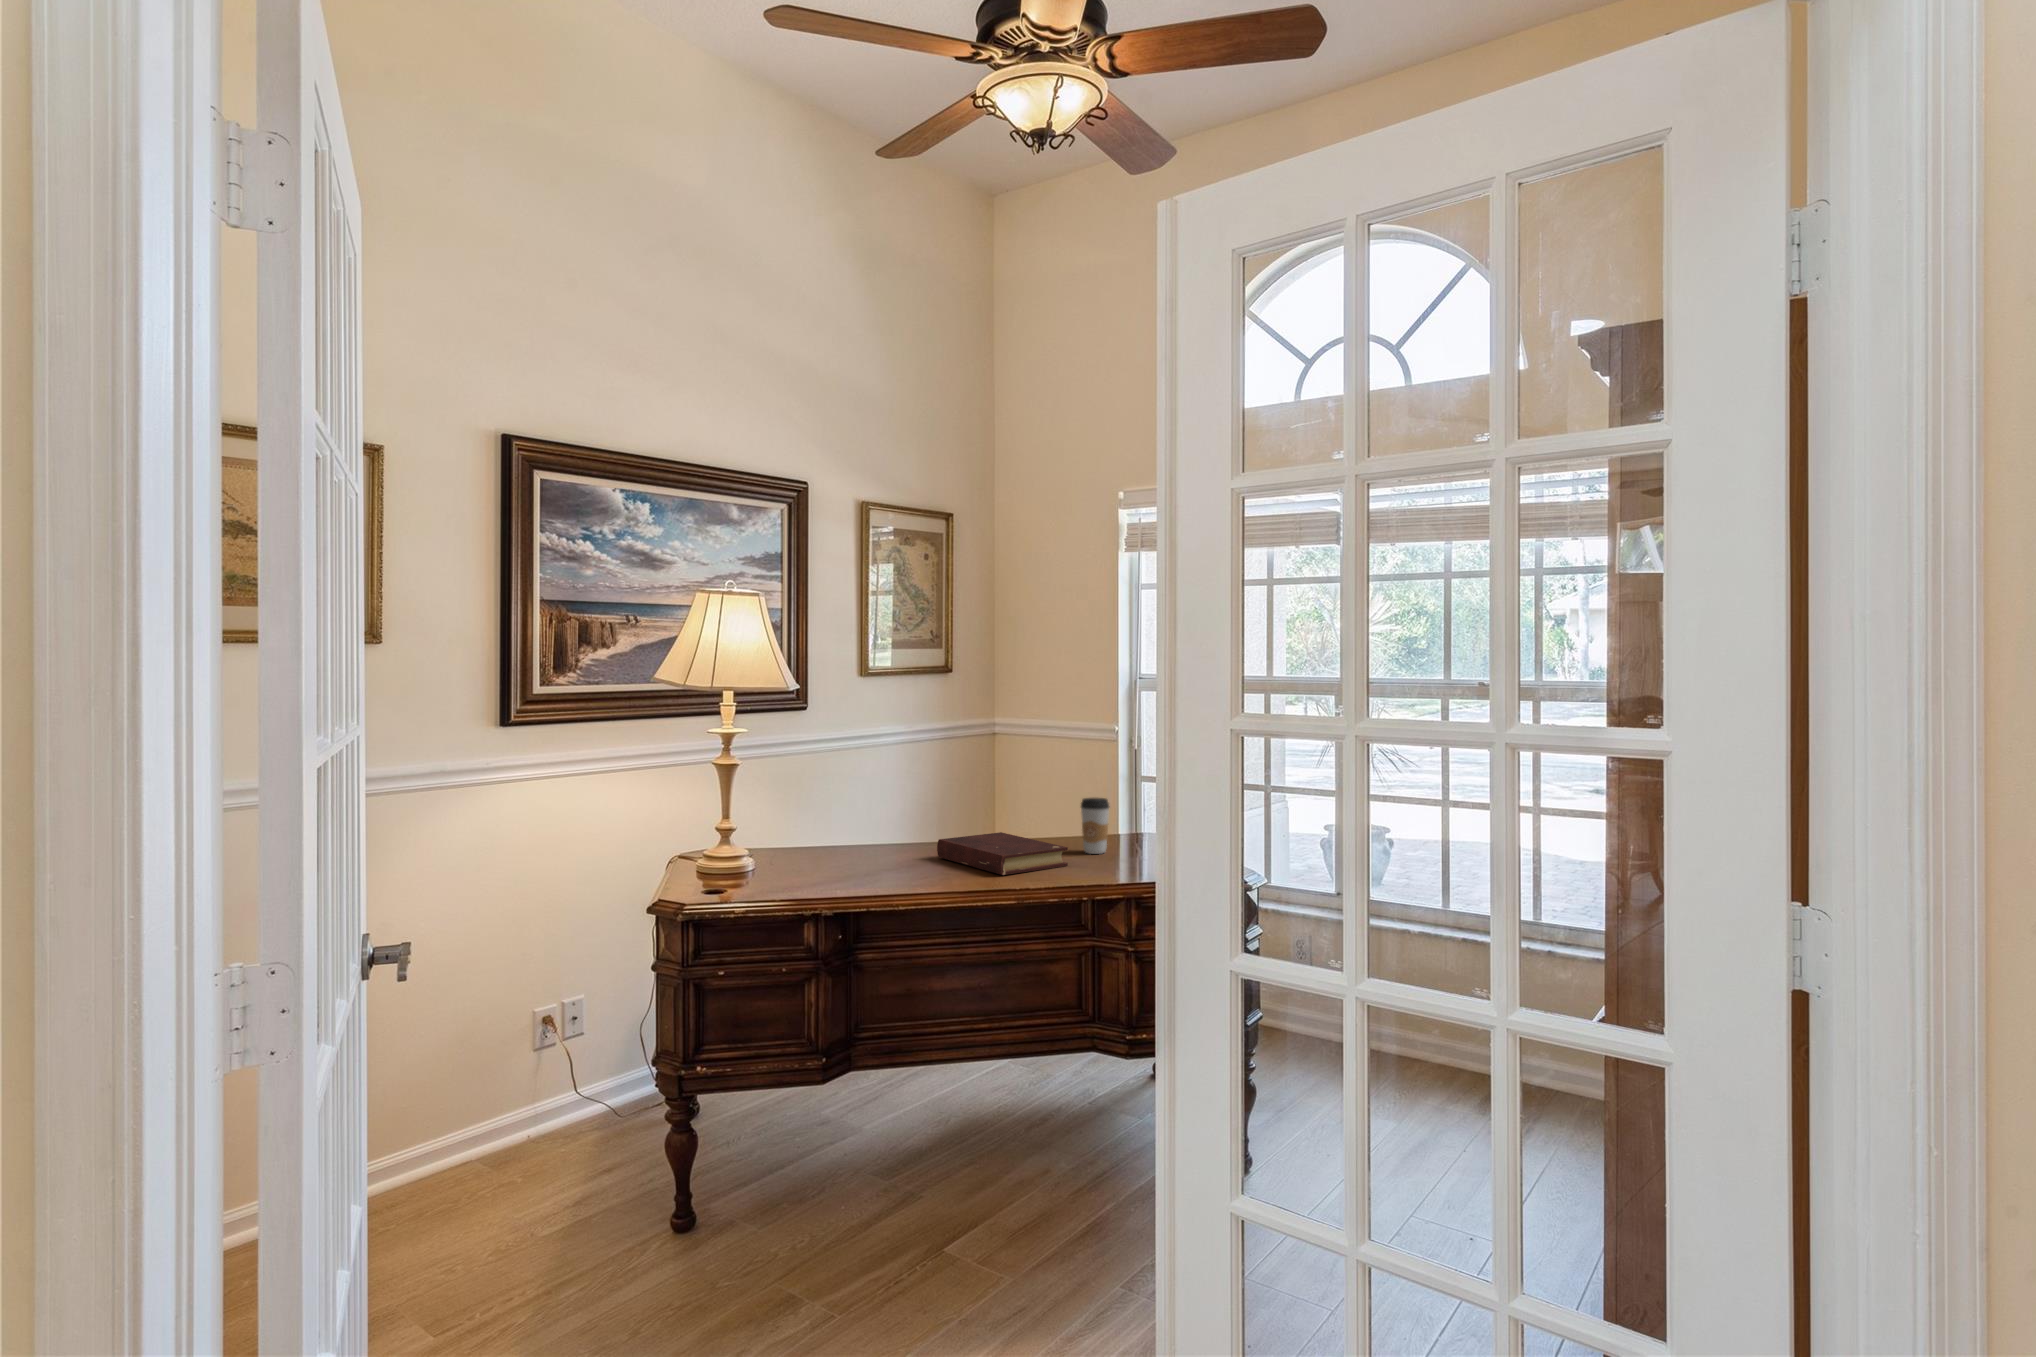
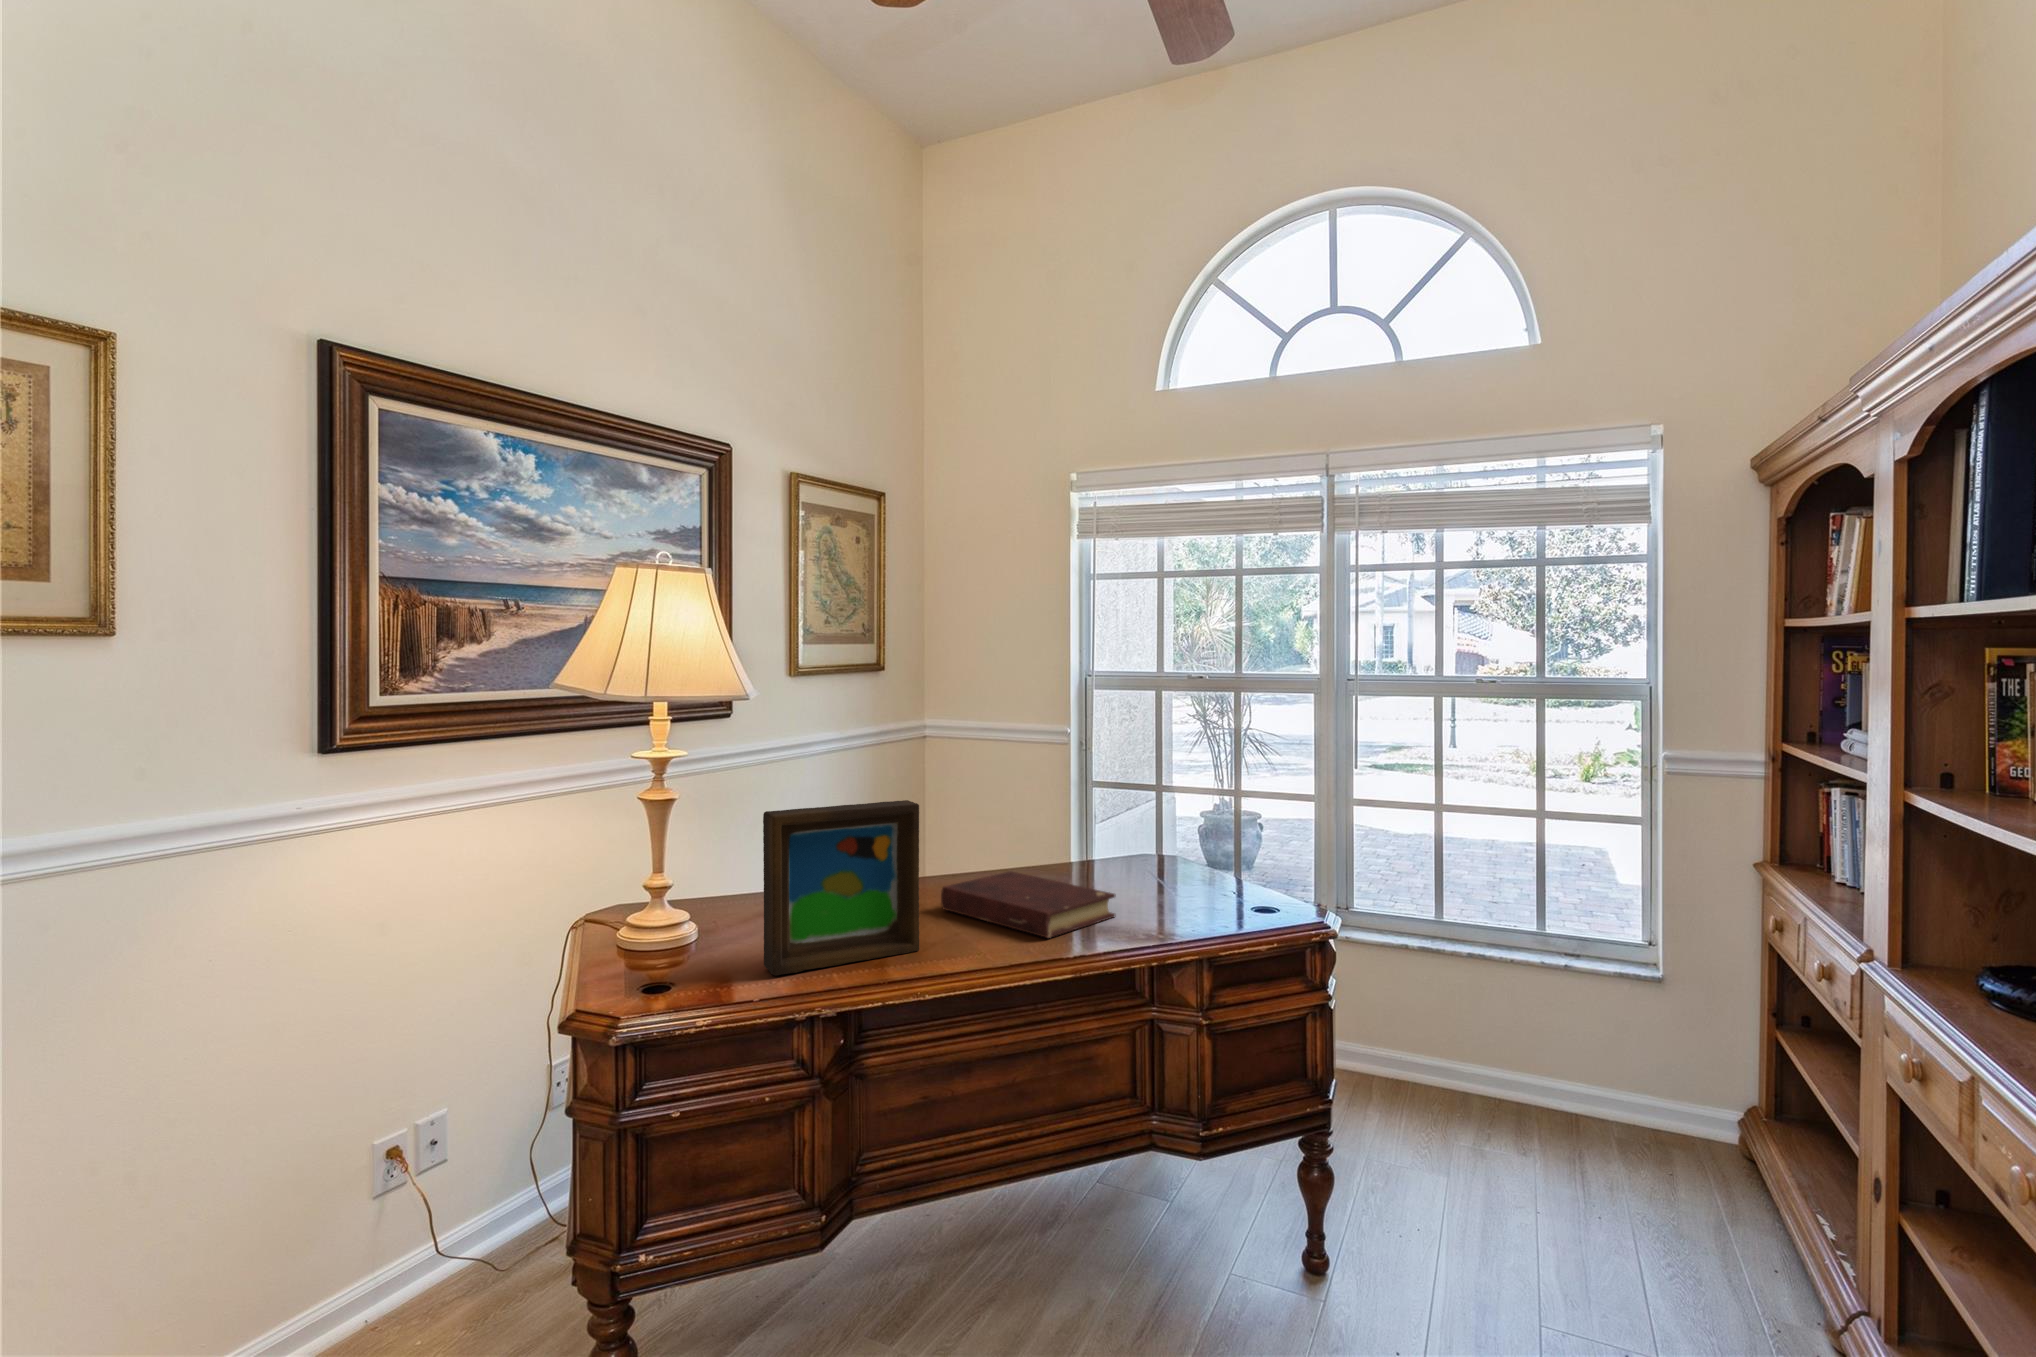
picture frame: none [789,767,904,887] -> present [763,800,919,975]
coffee cup: present [1081,798,1109,854] -> none [1112,825,1148,895]

